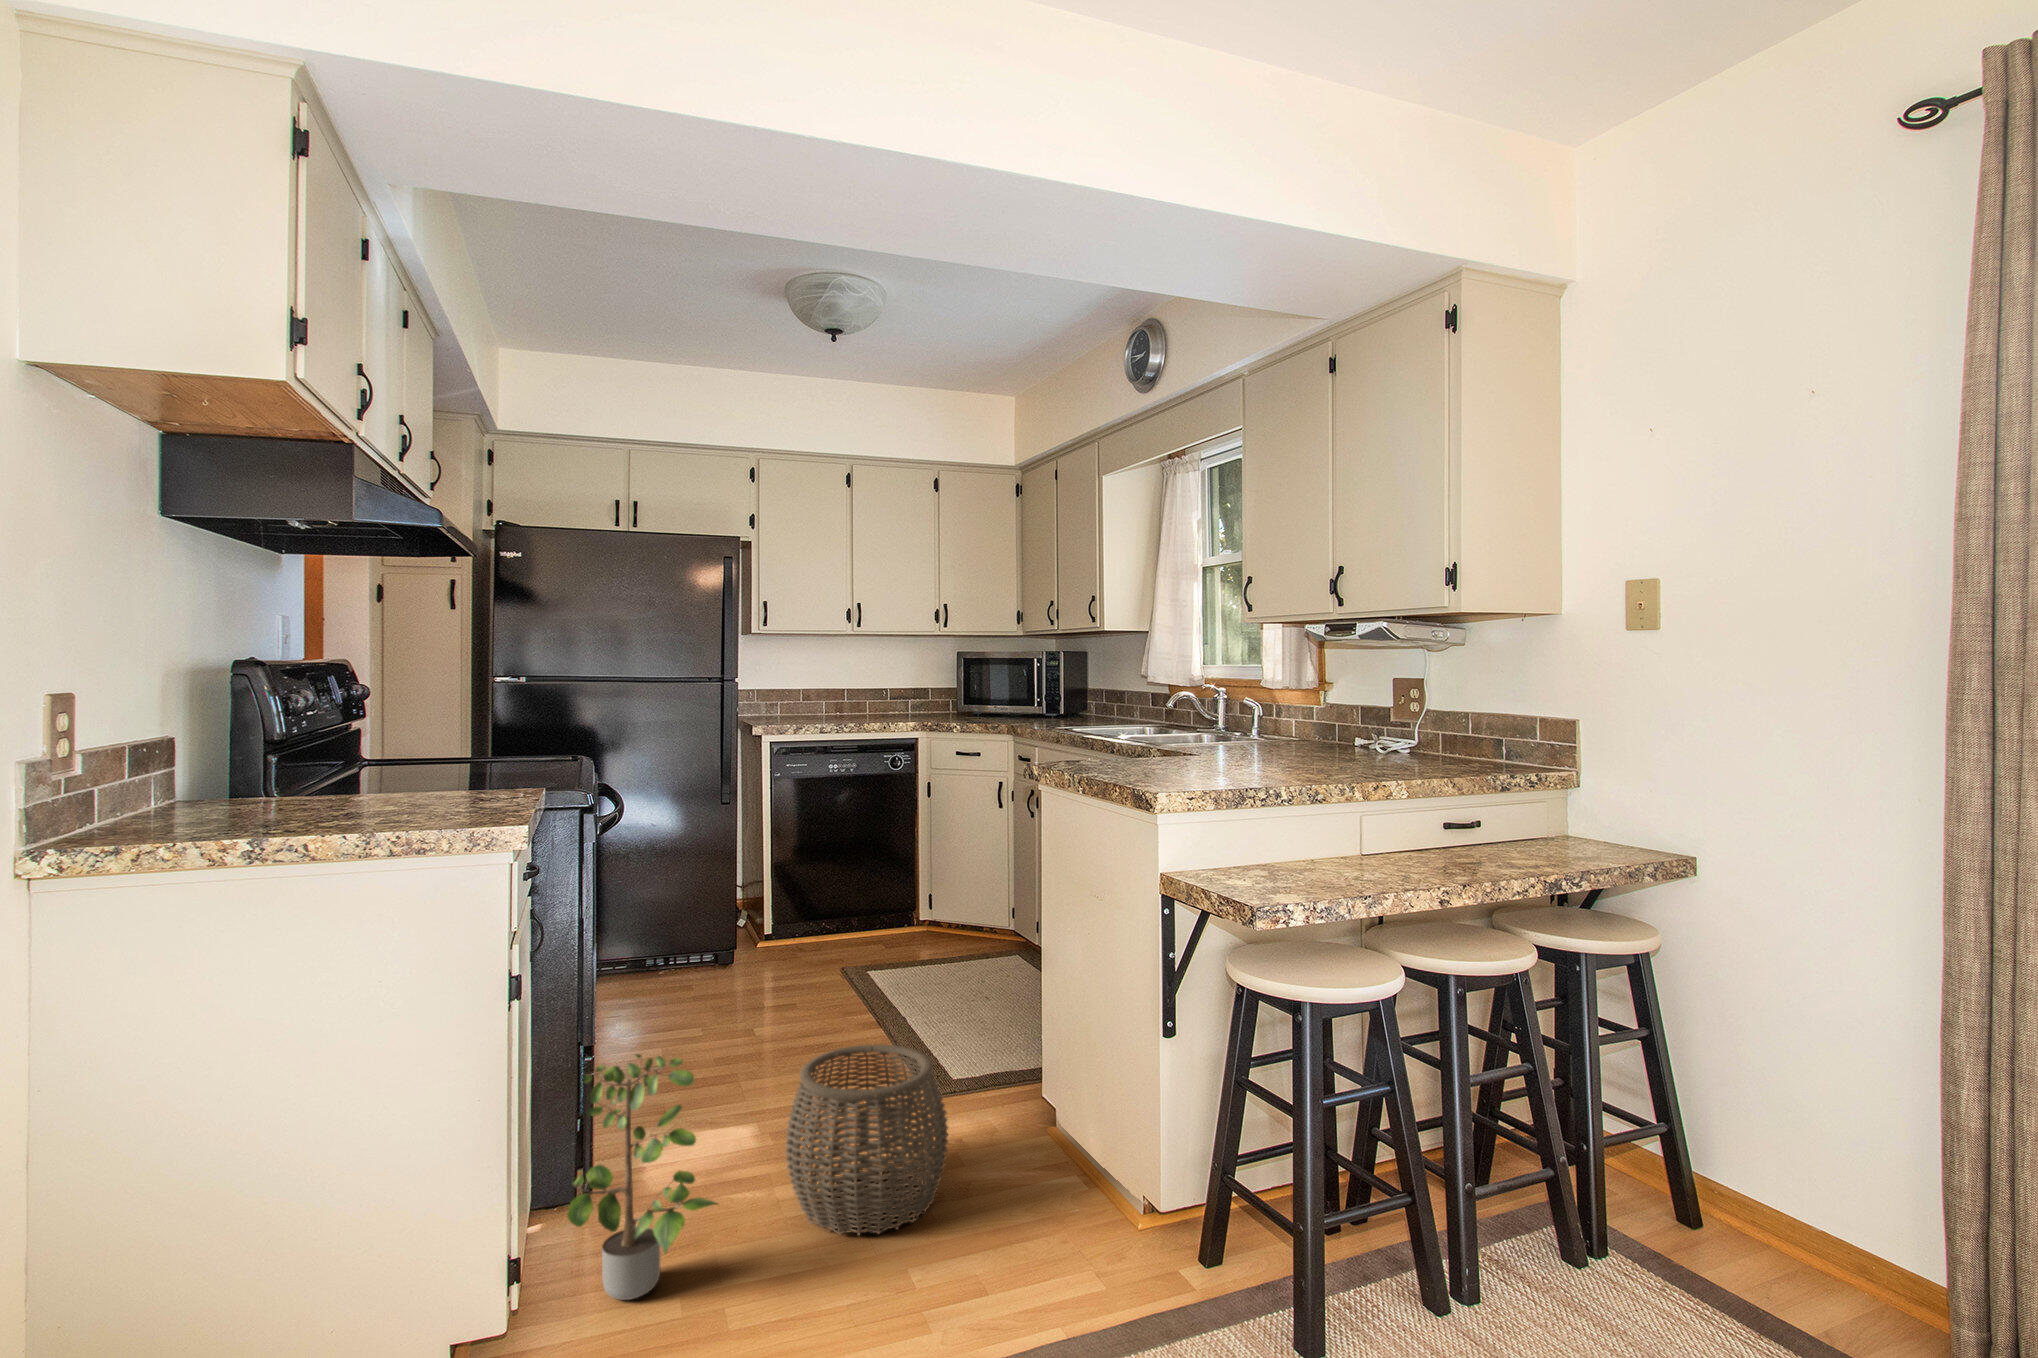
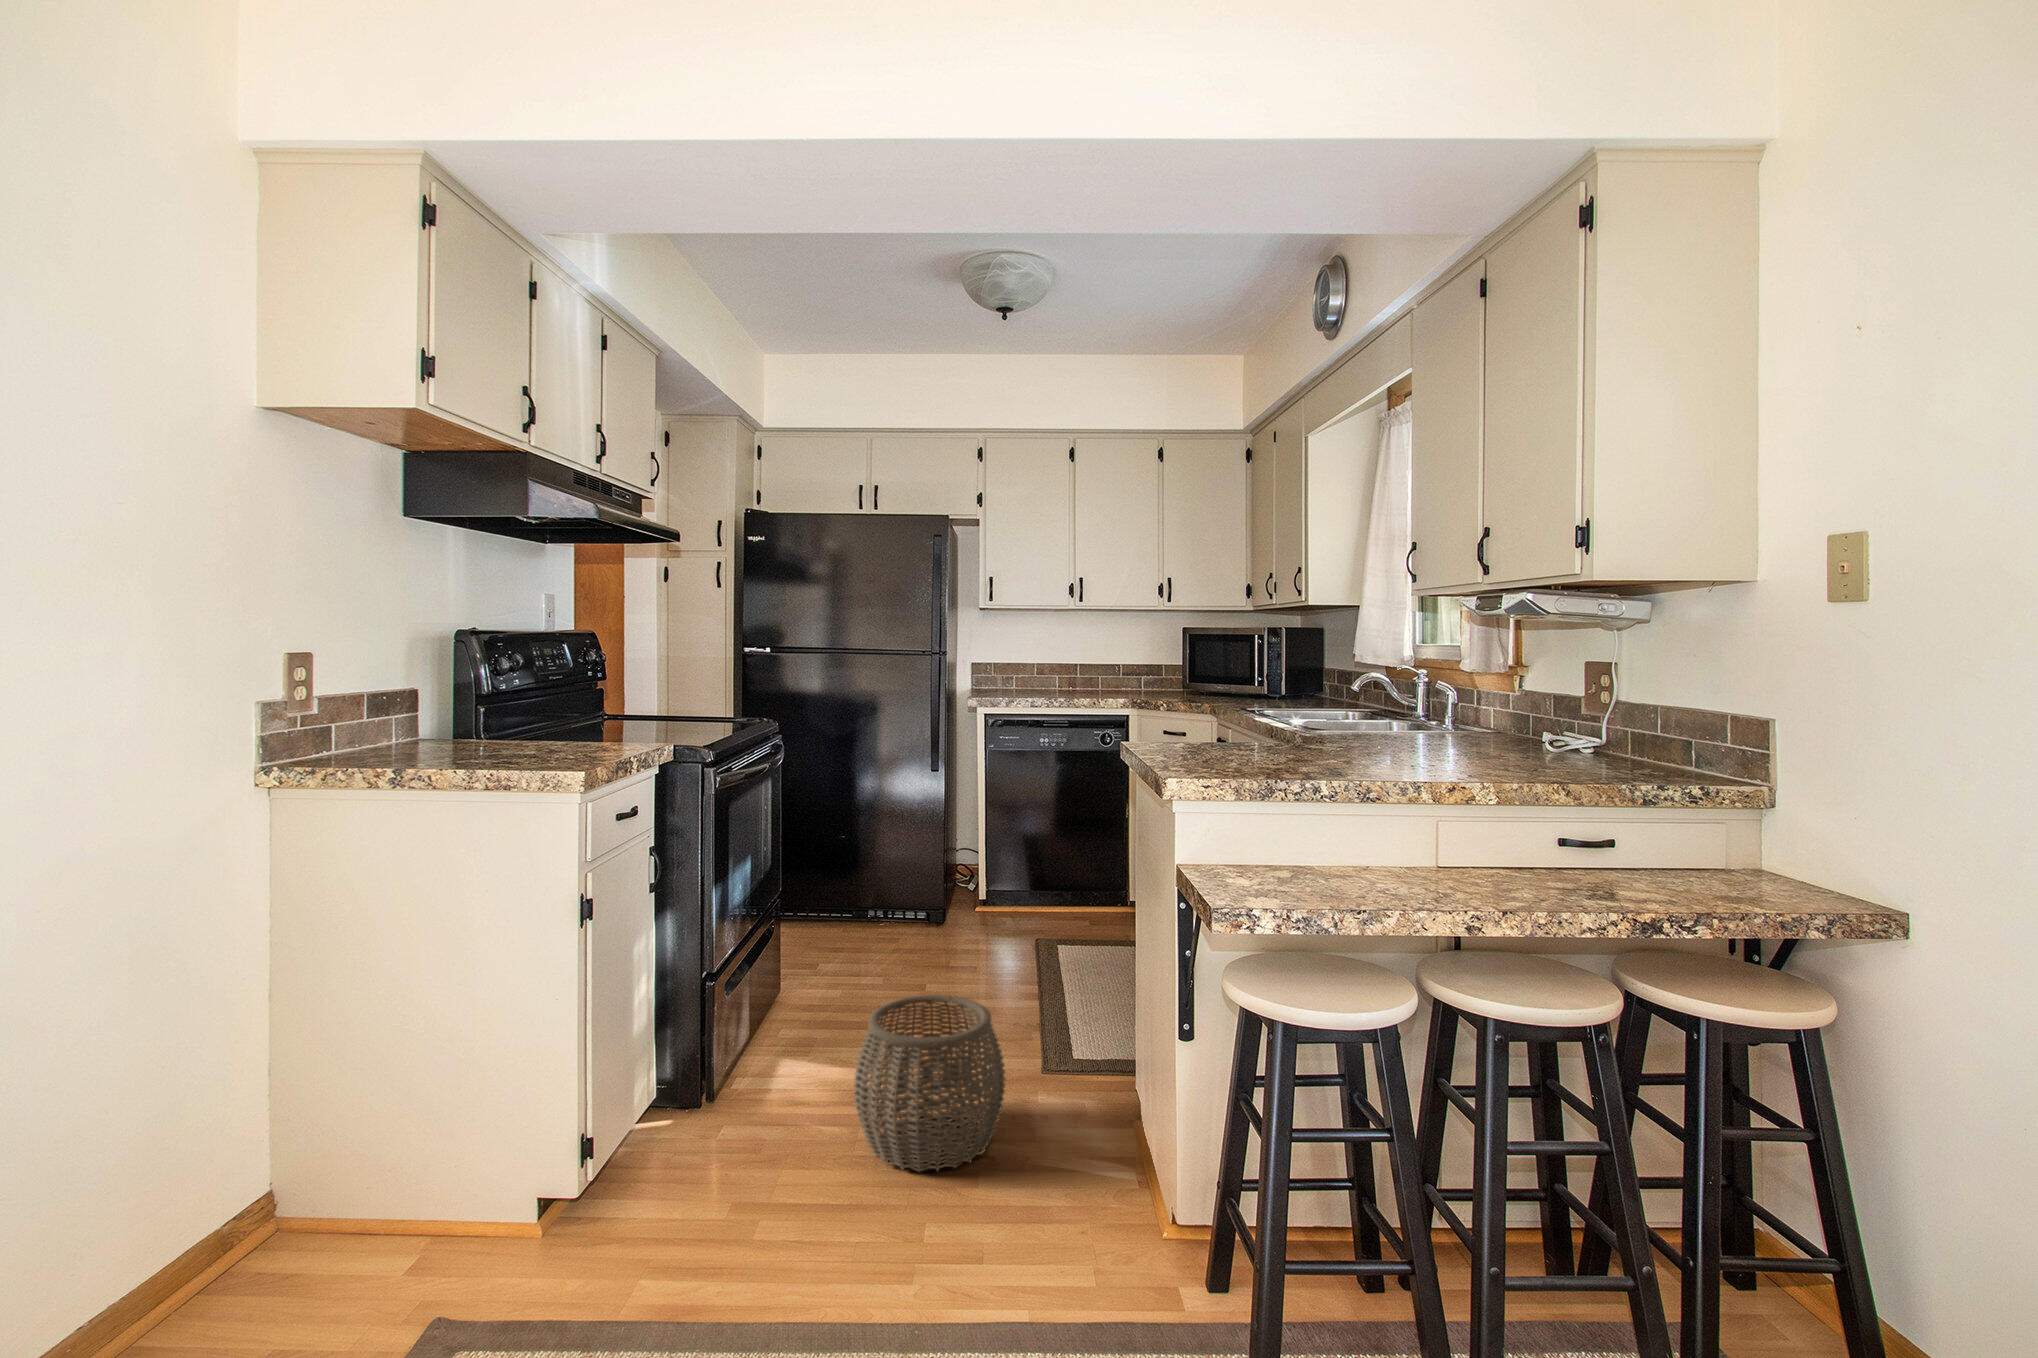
potted plant: present [567,1054,717,1300] -> none [647,974,767,1182]

